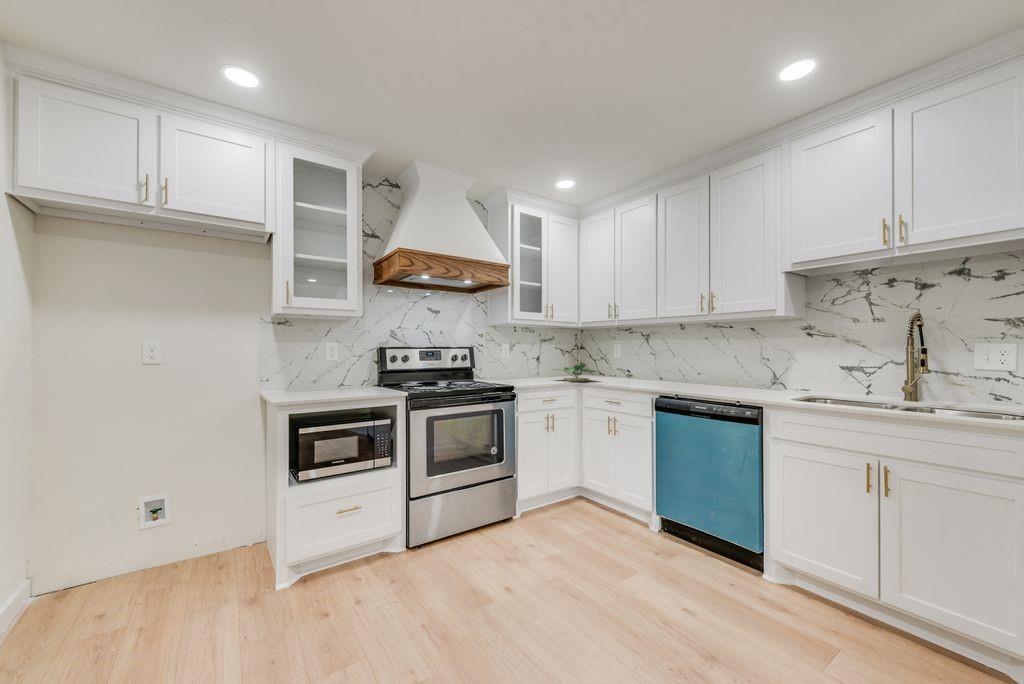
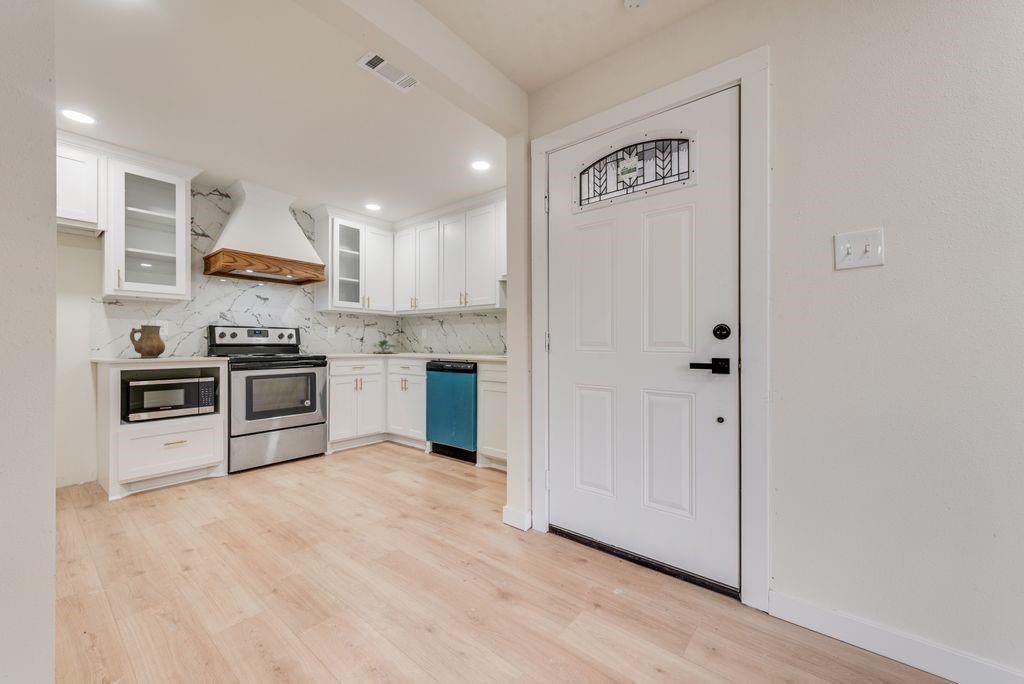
ceramic pitcher: none [299,350,335,392] -> present [130,325,165,358]

